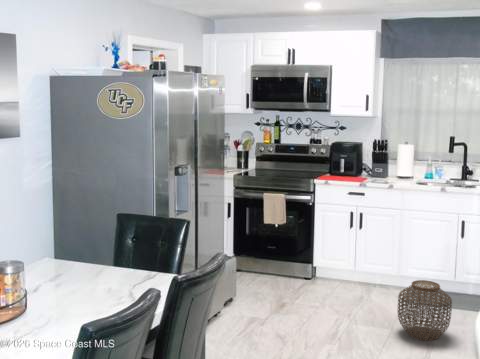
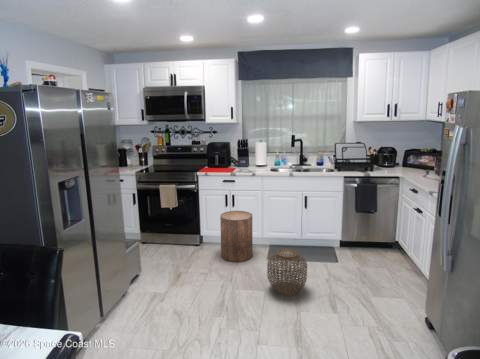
stool: none [339,234,385,301] -> present [220,211,252,262]

